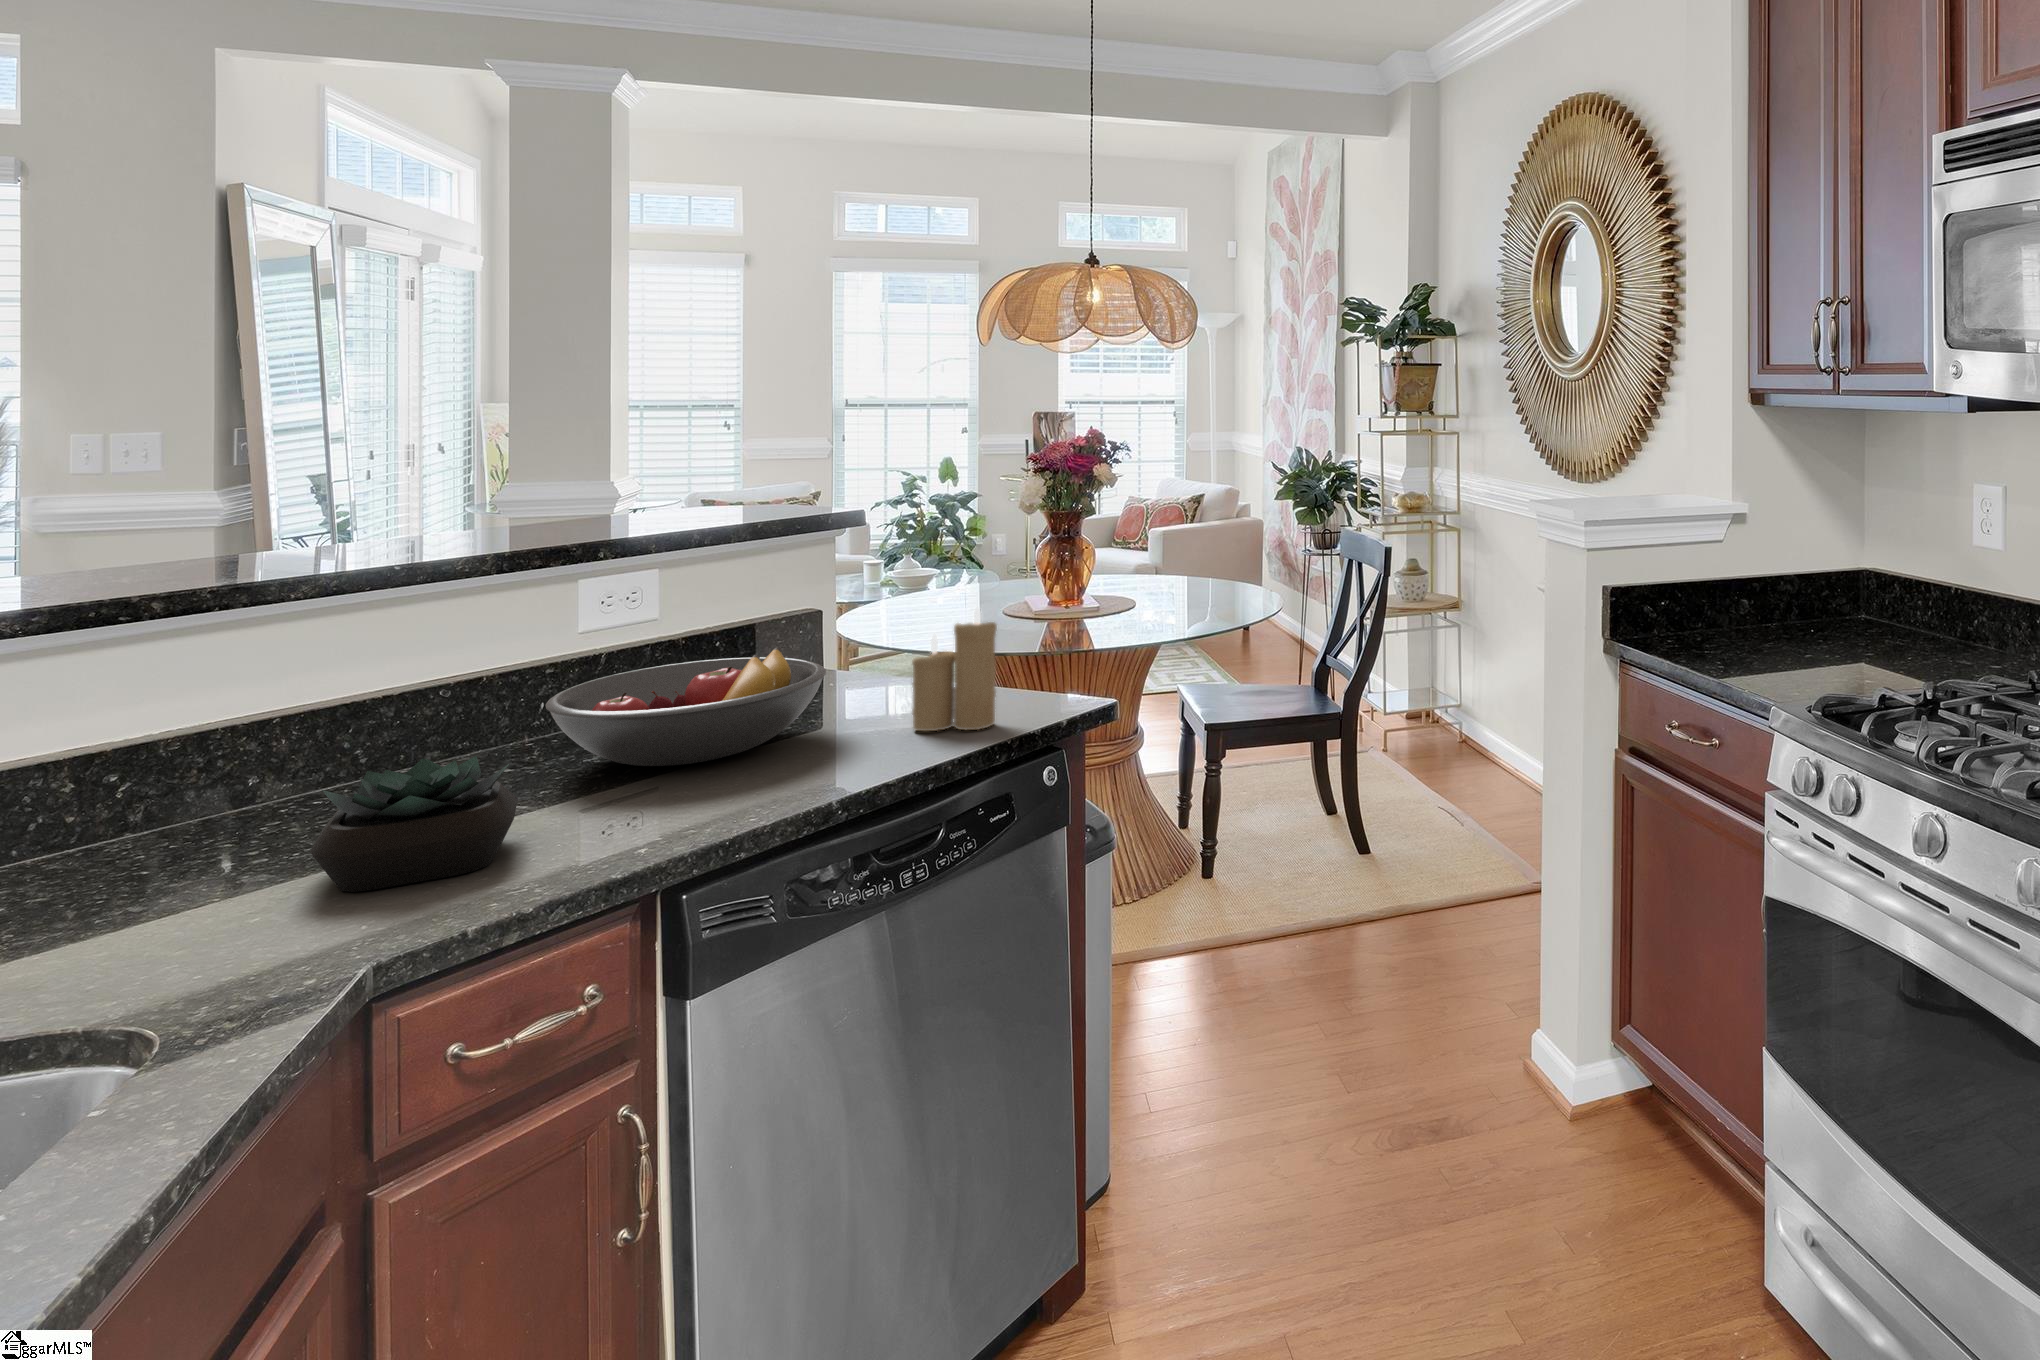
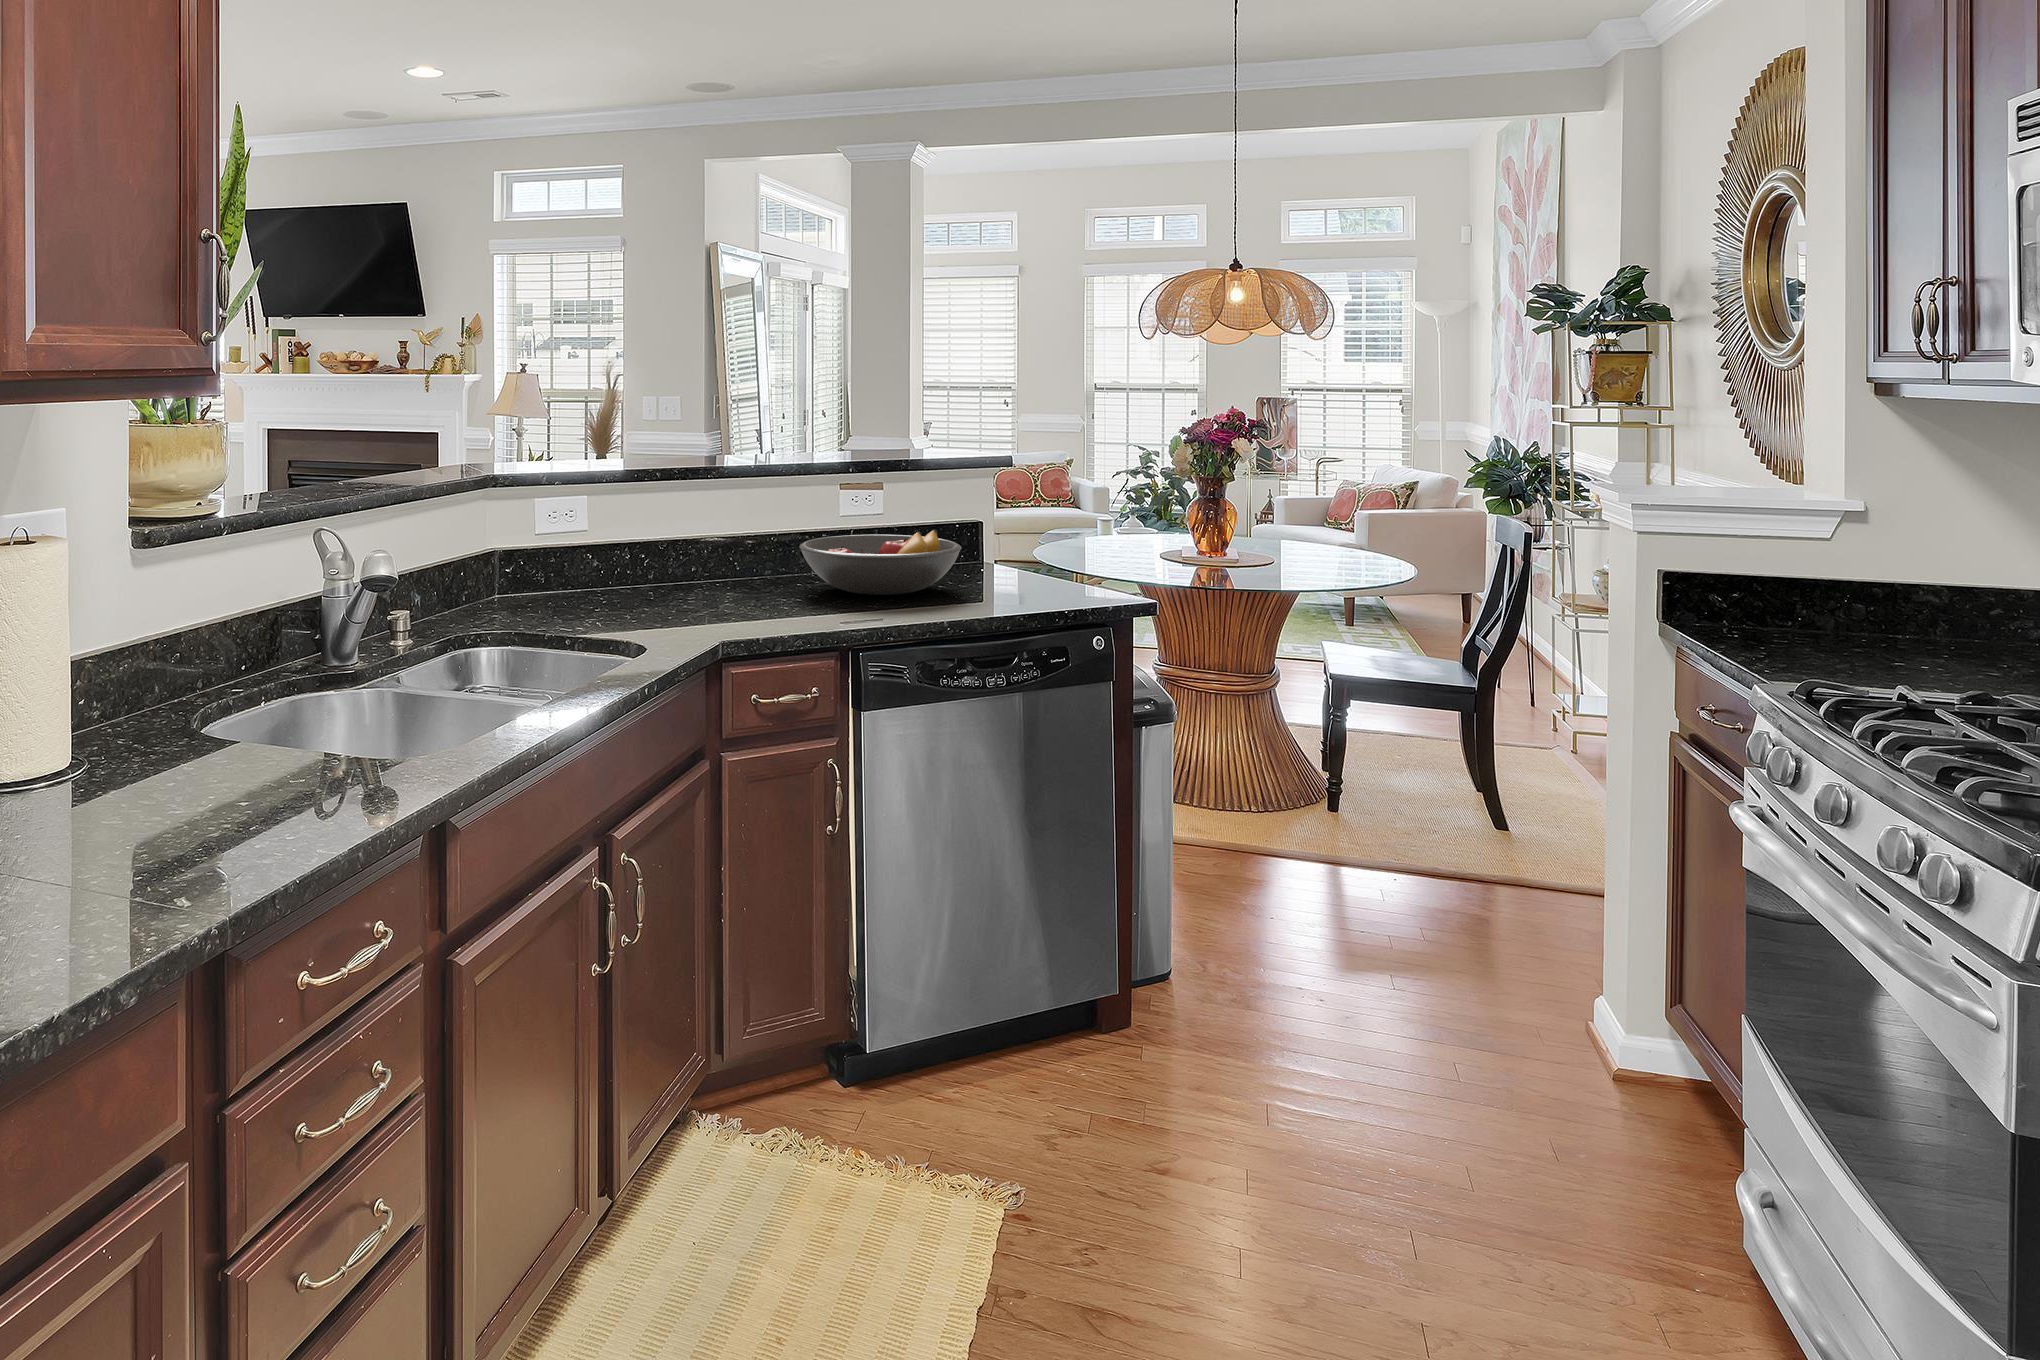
candle: present [912,608,997,731] -> none [1015,514,1074,603]
succulent plant: present [310,756,518,892] -> none [679,558,776,623]

